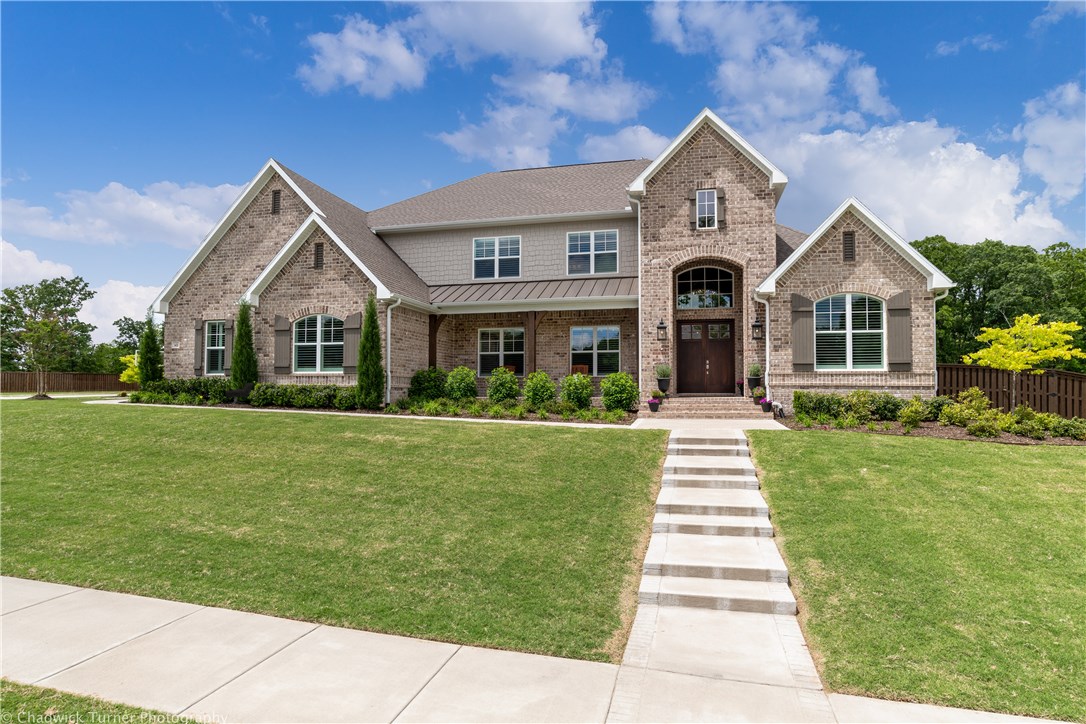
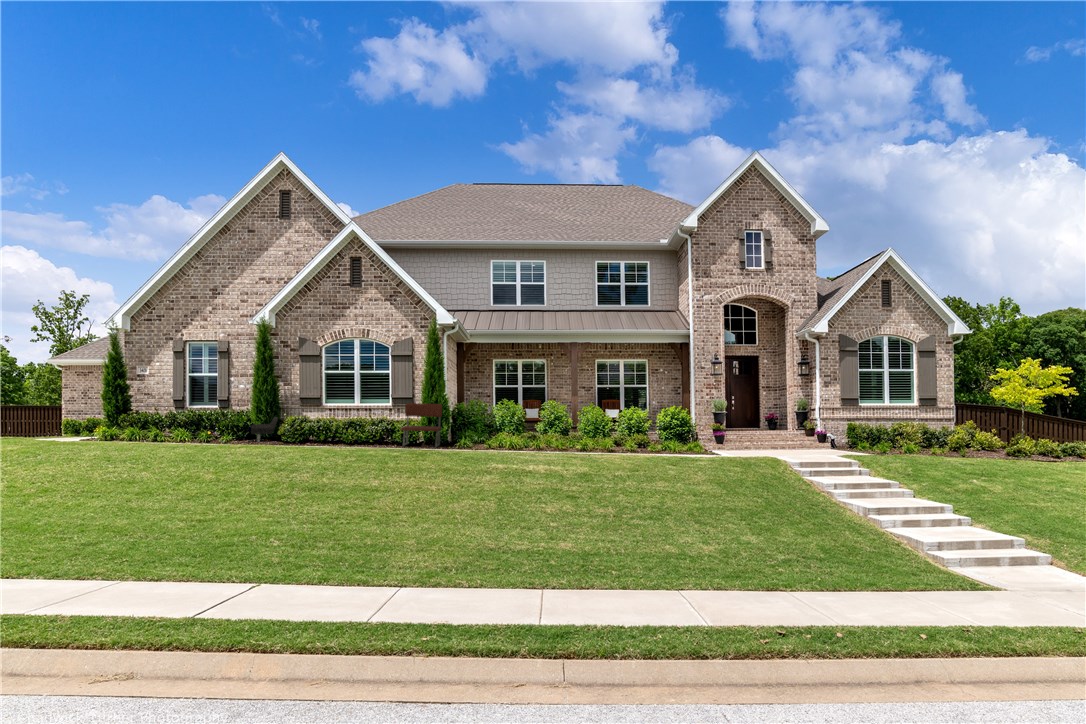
bench: none [336,370,376,409] -> present [400,403,442,447]

